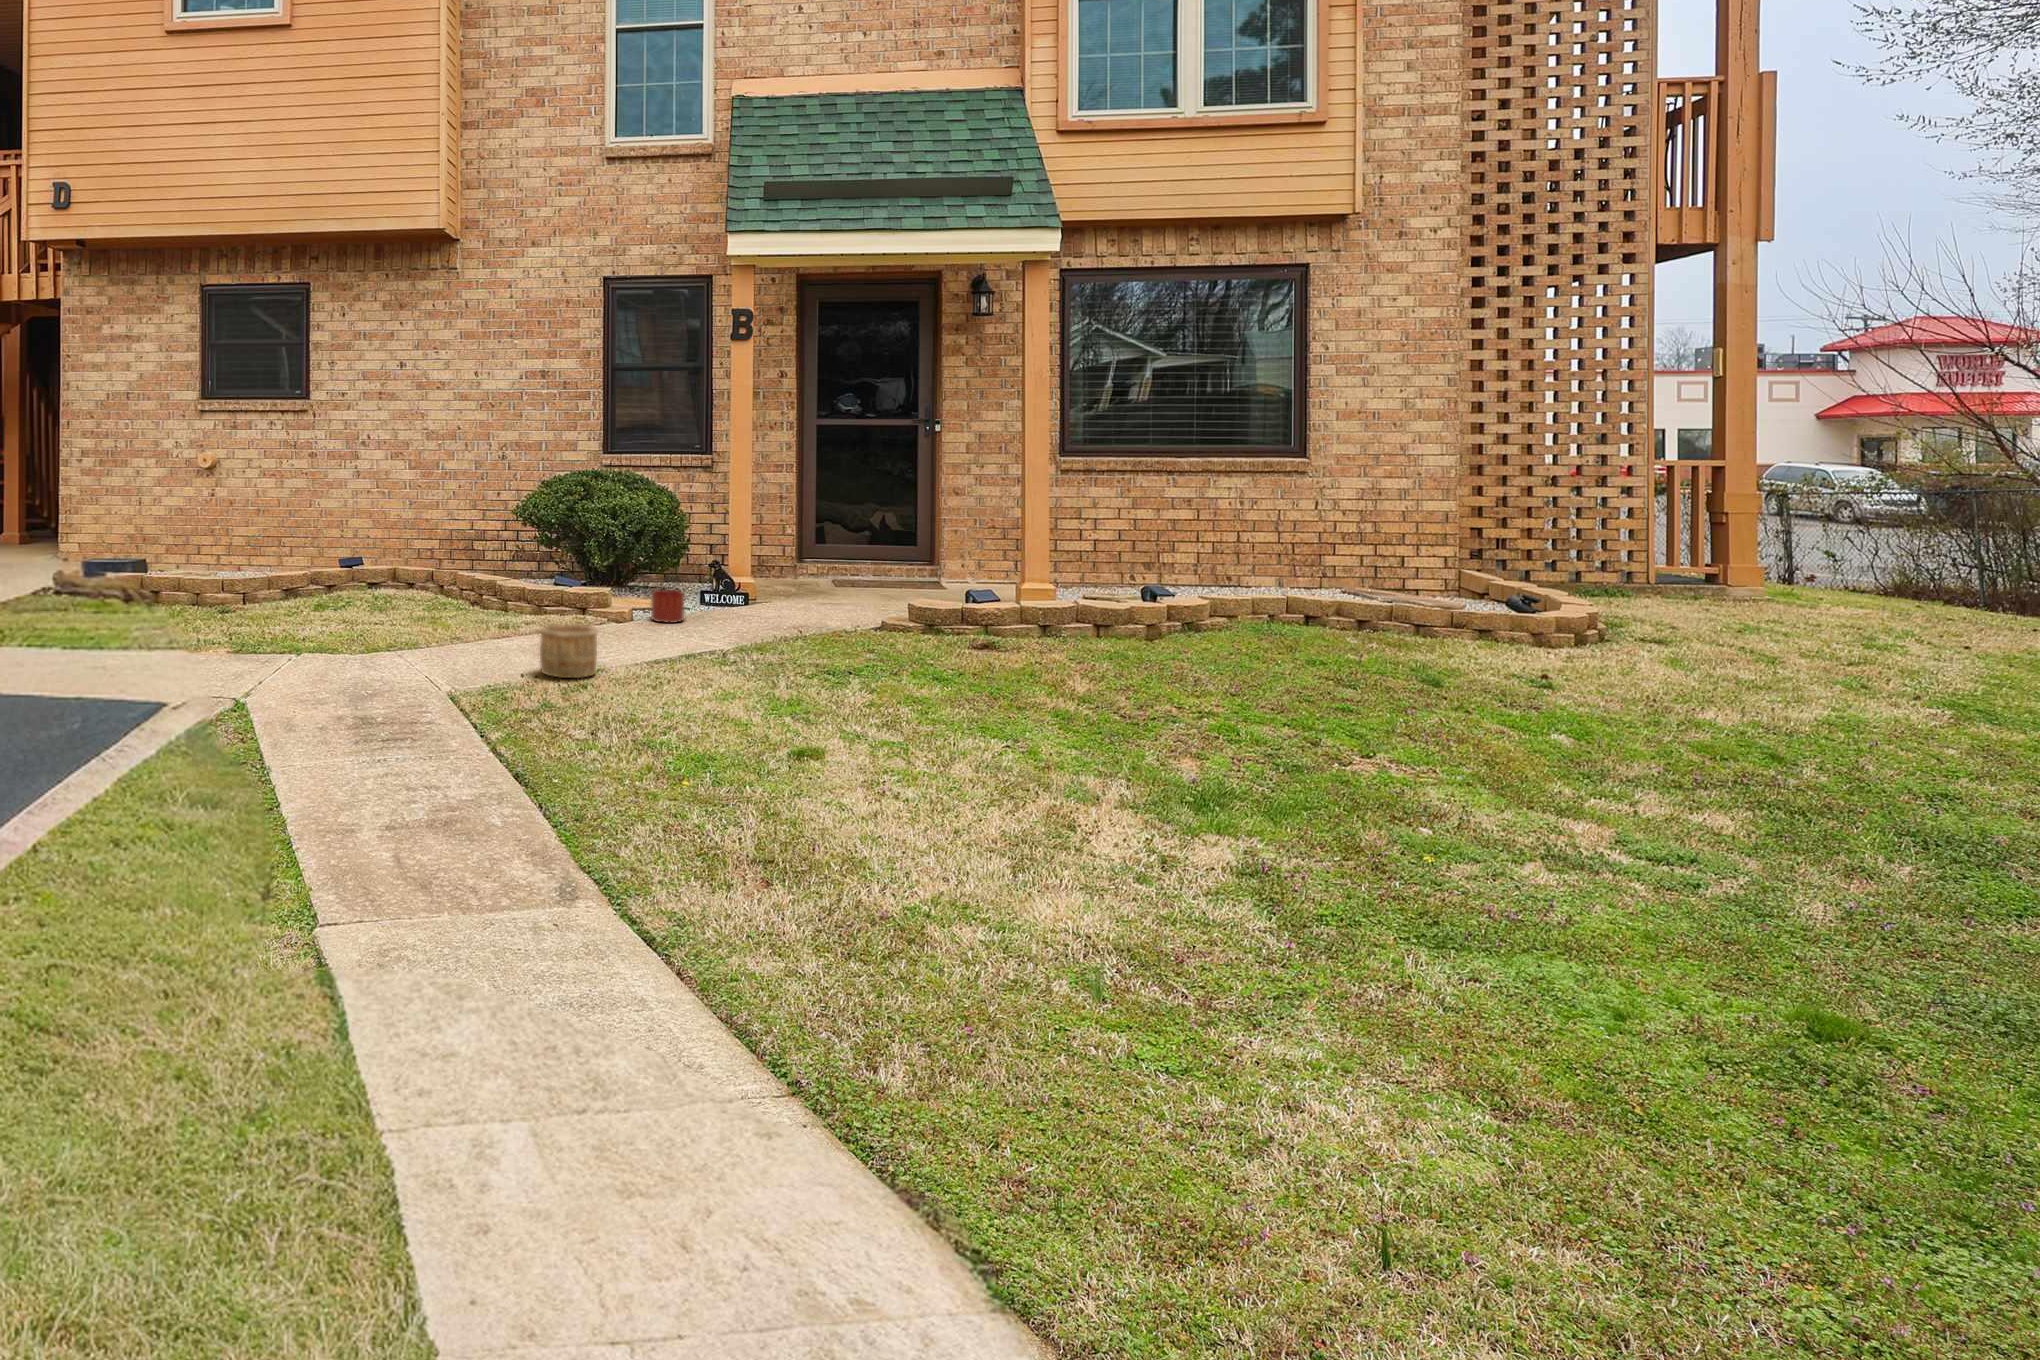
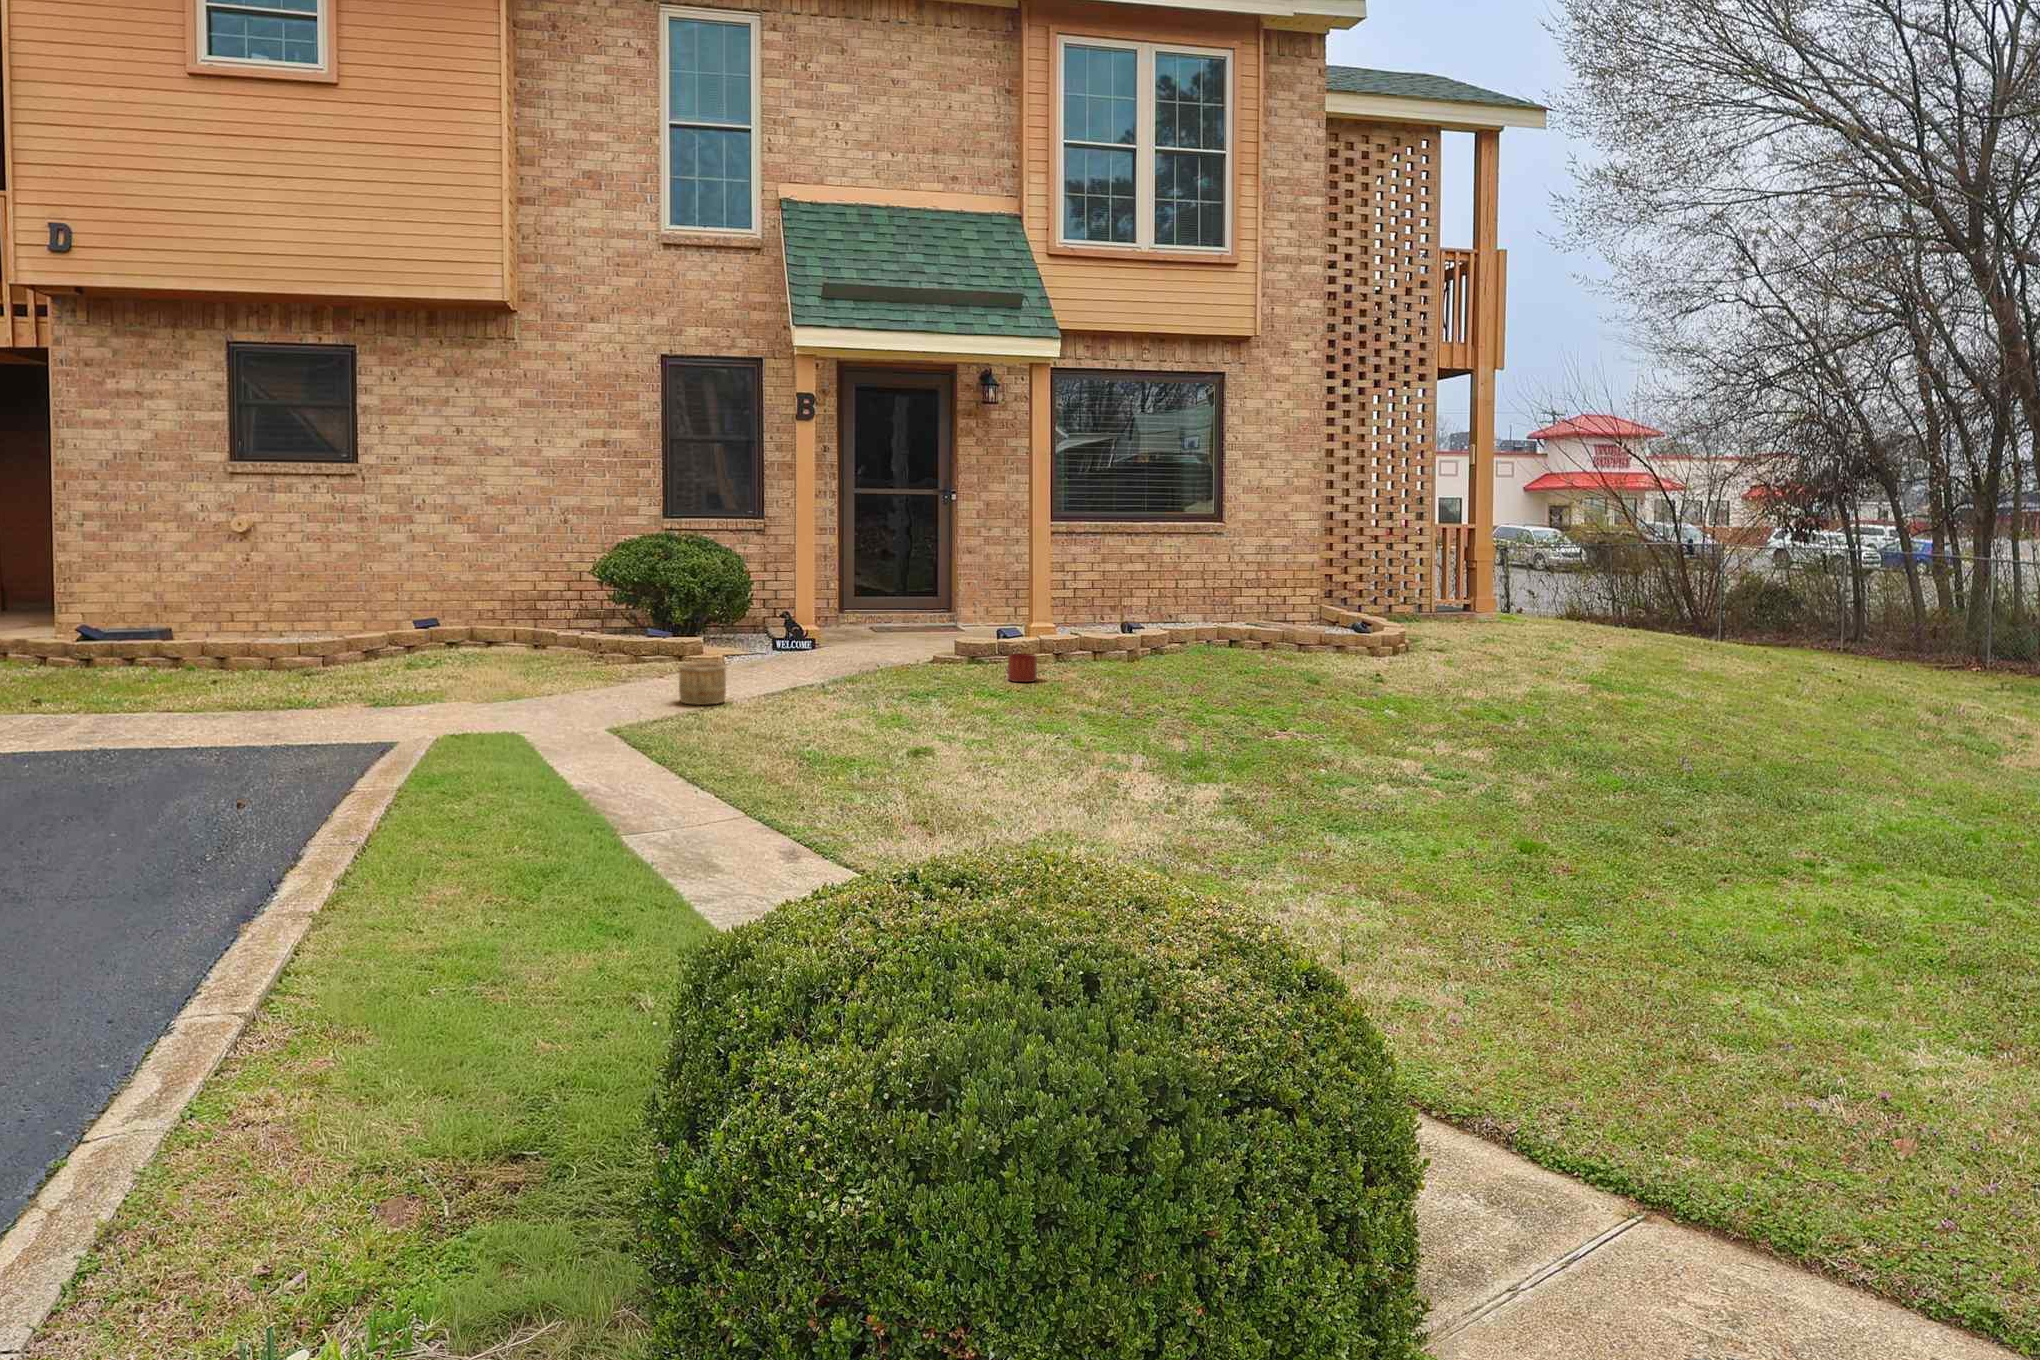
planter: present [651,590,684,623] -> present [1008,654,1037,682]

